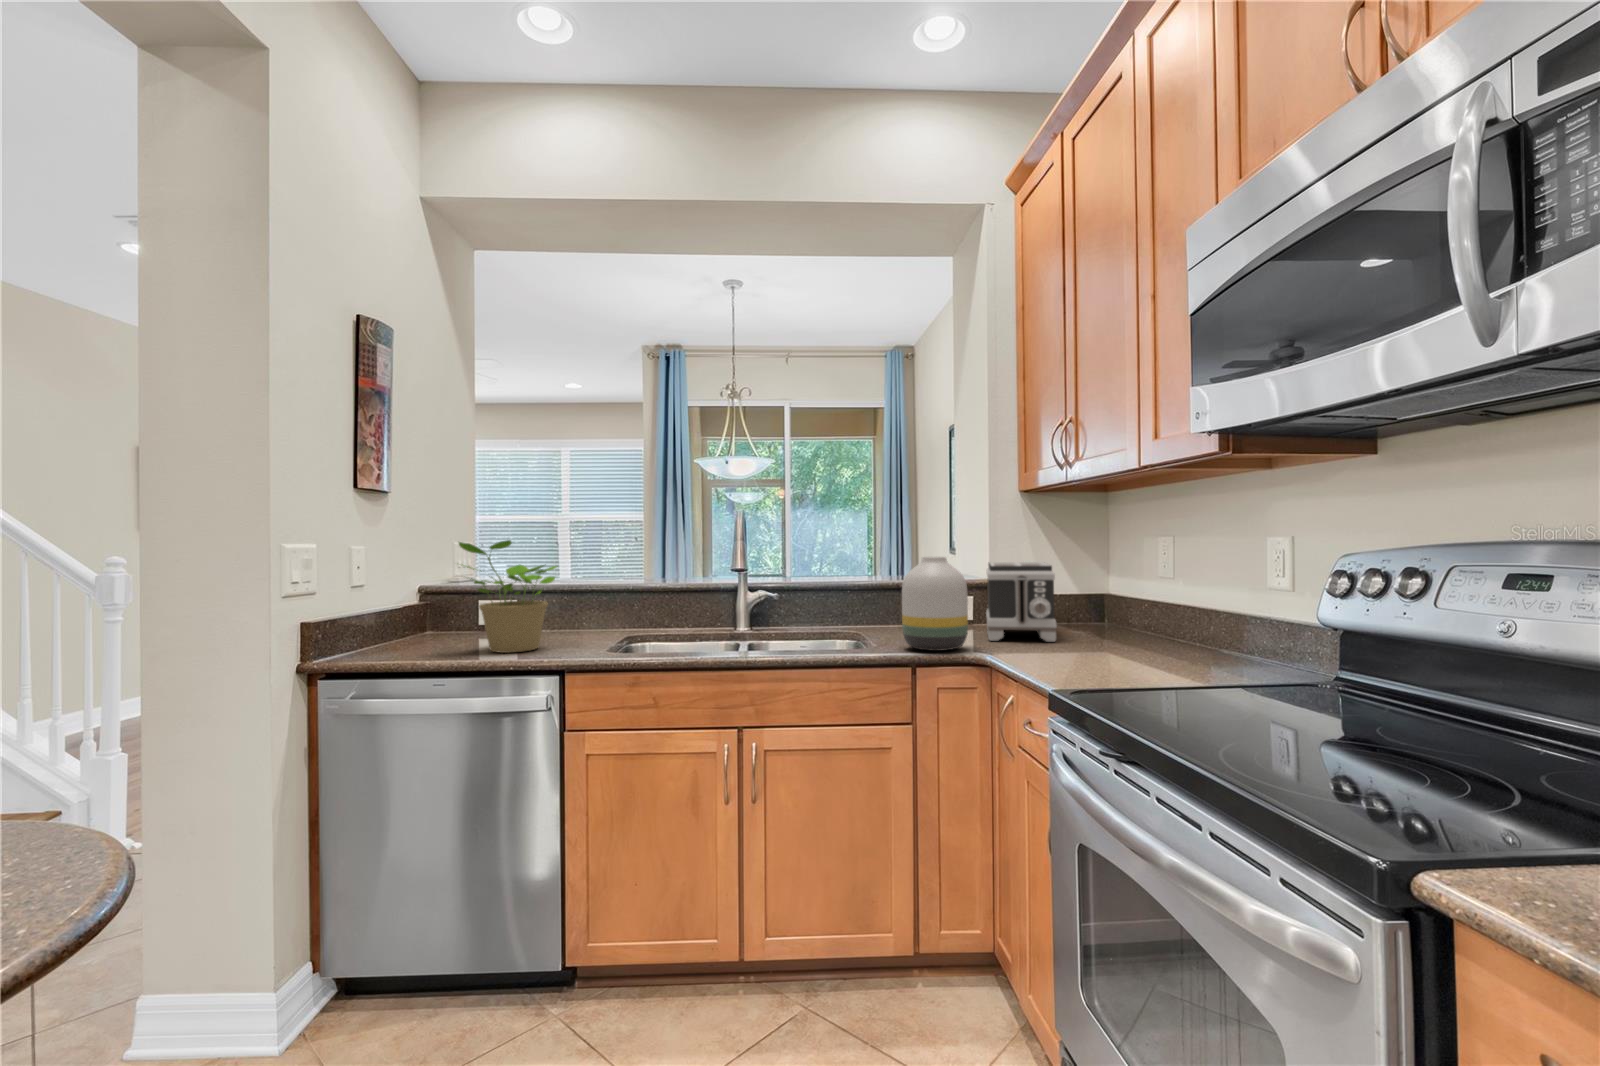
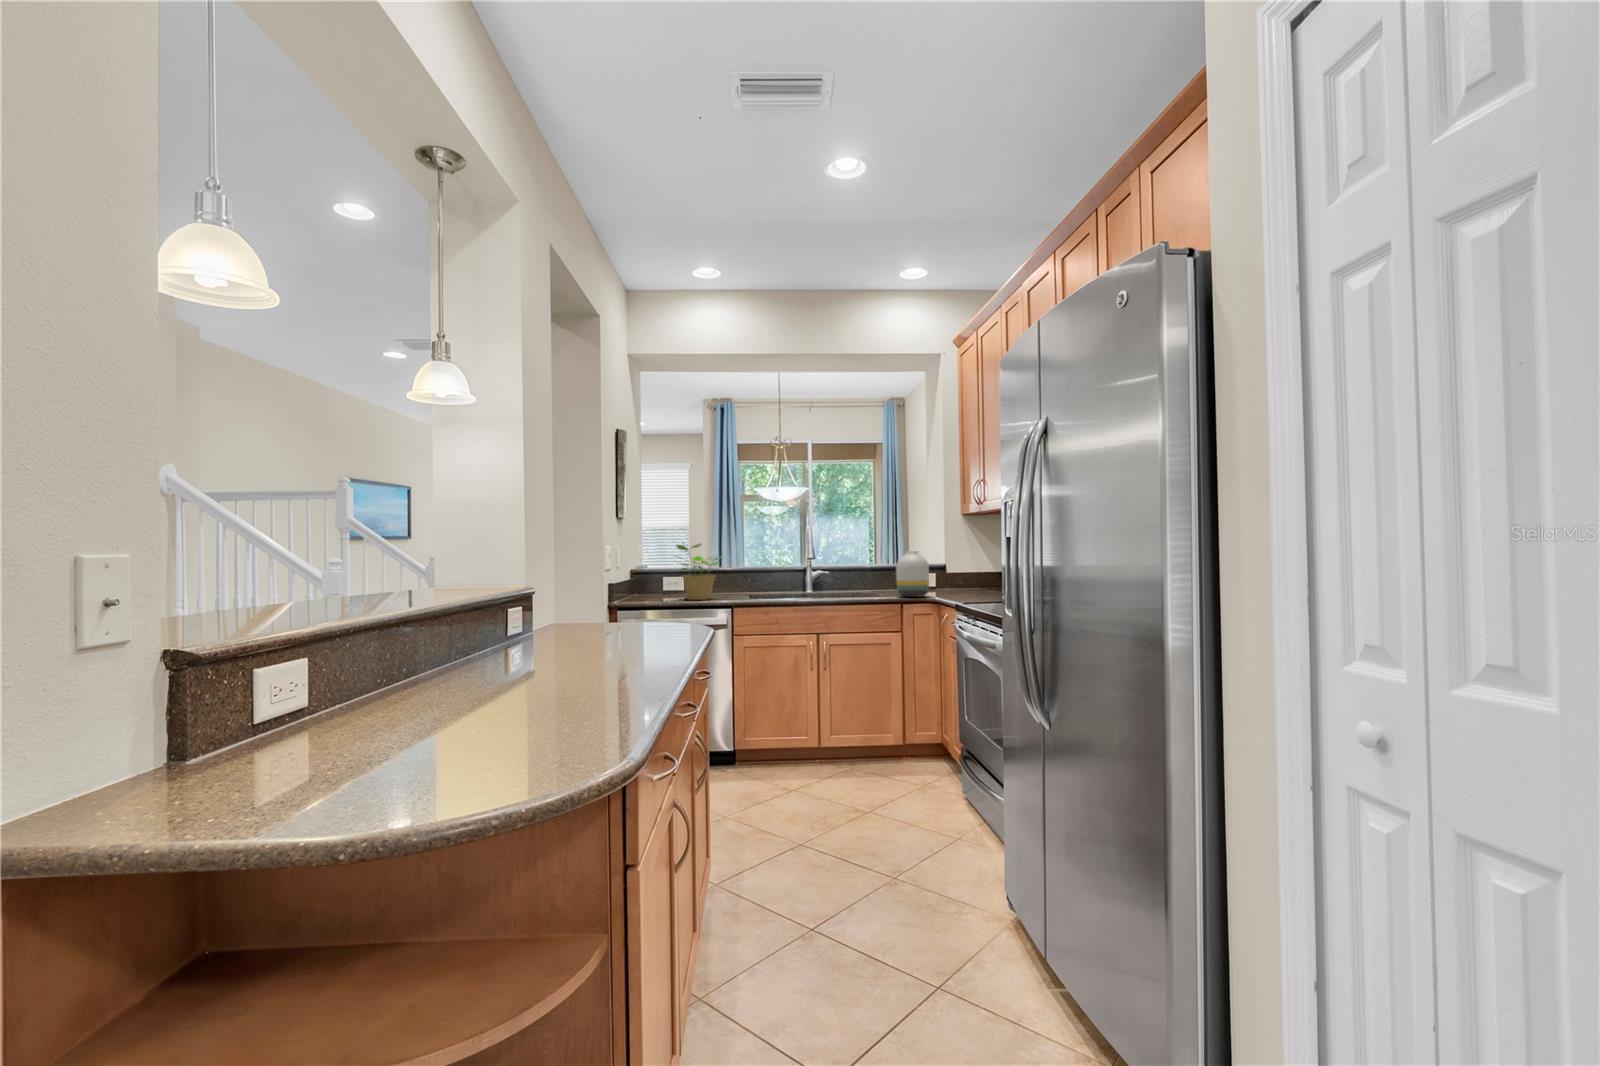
toaster: present [986,562,1057,642] -> none [940,554,975,594]

